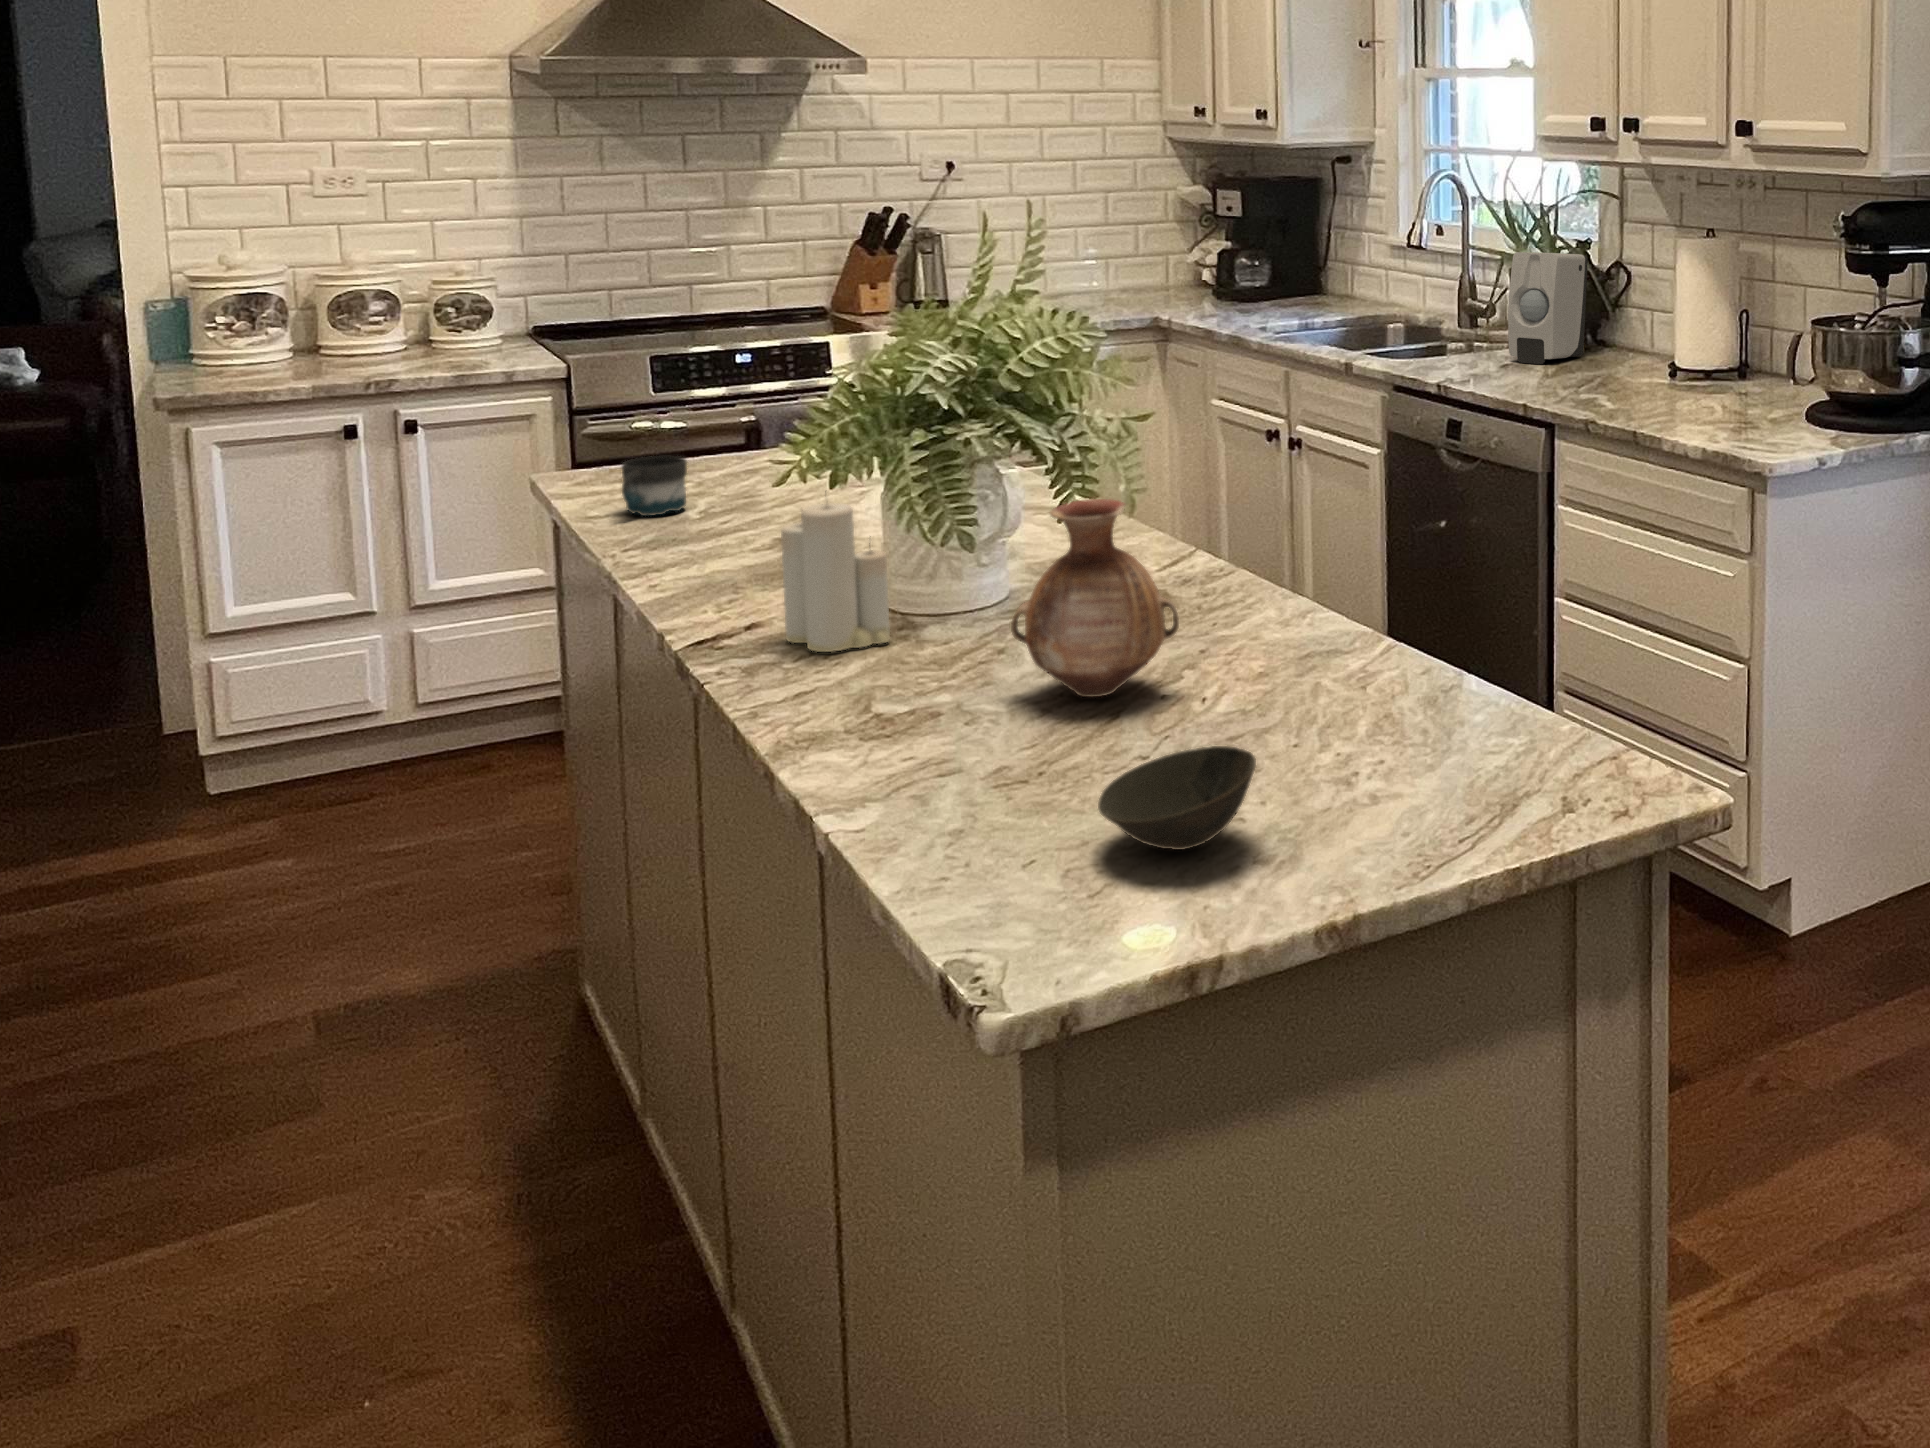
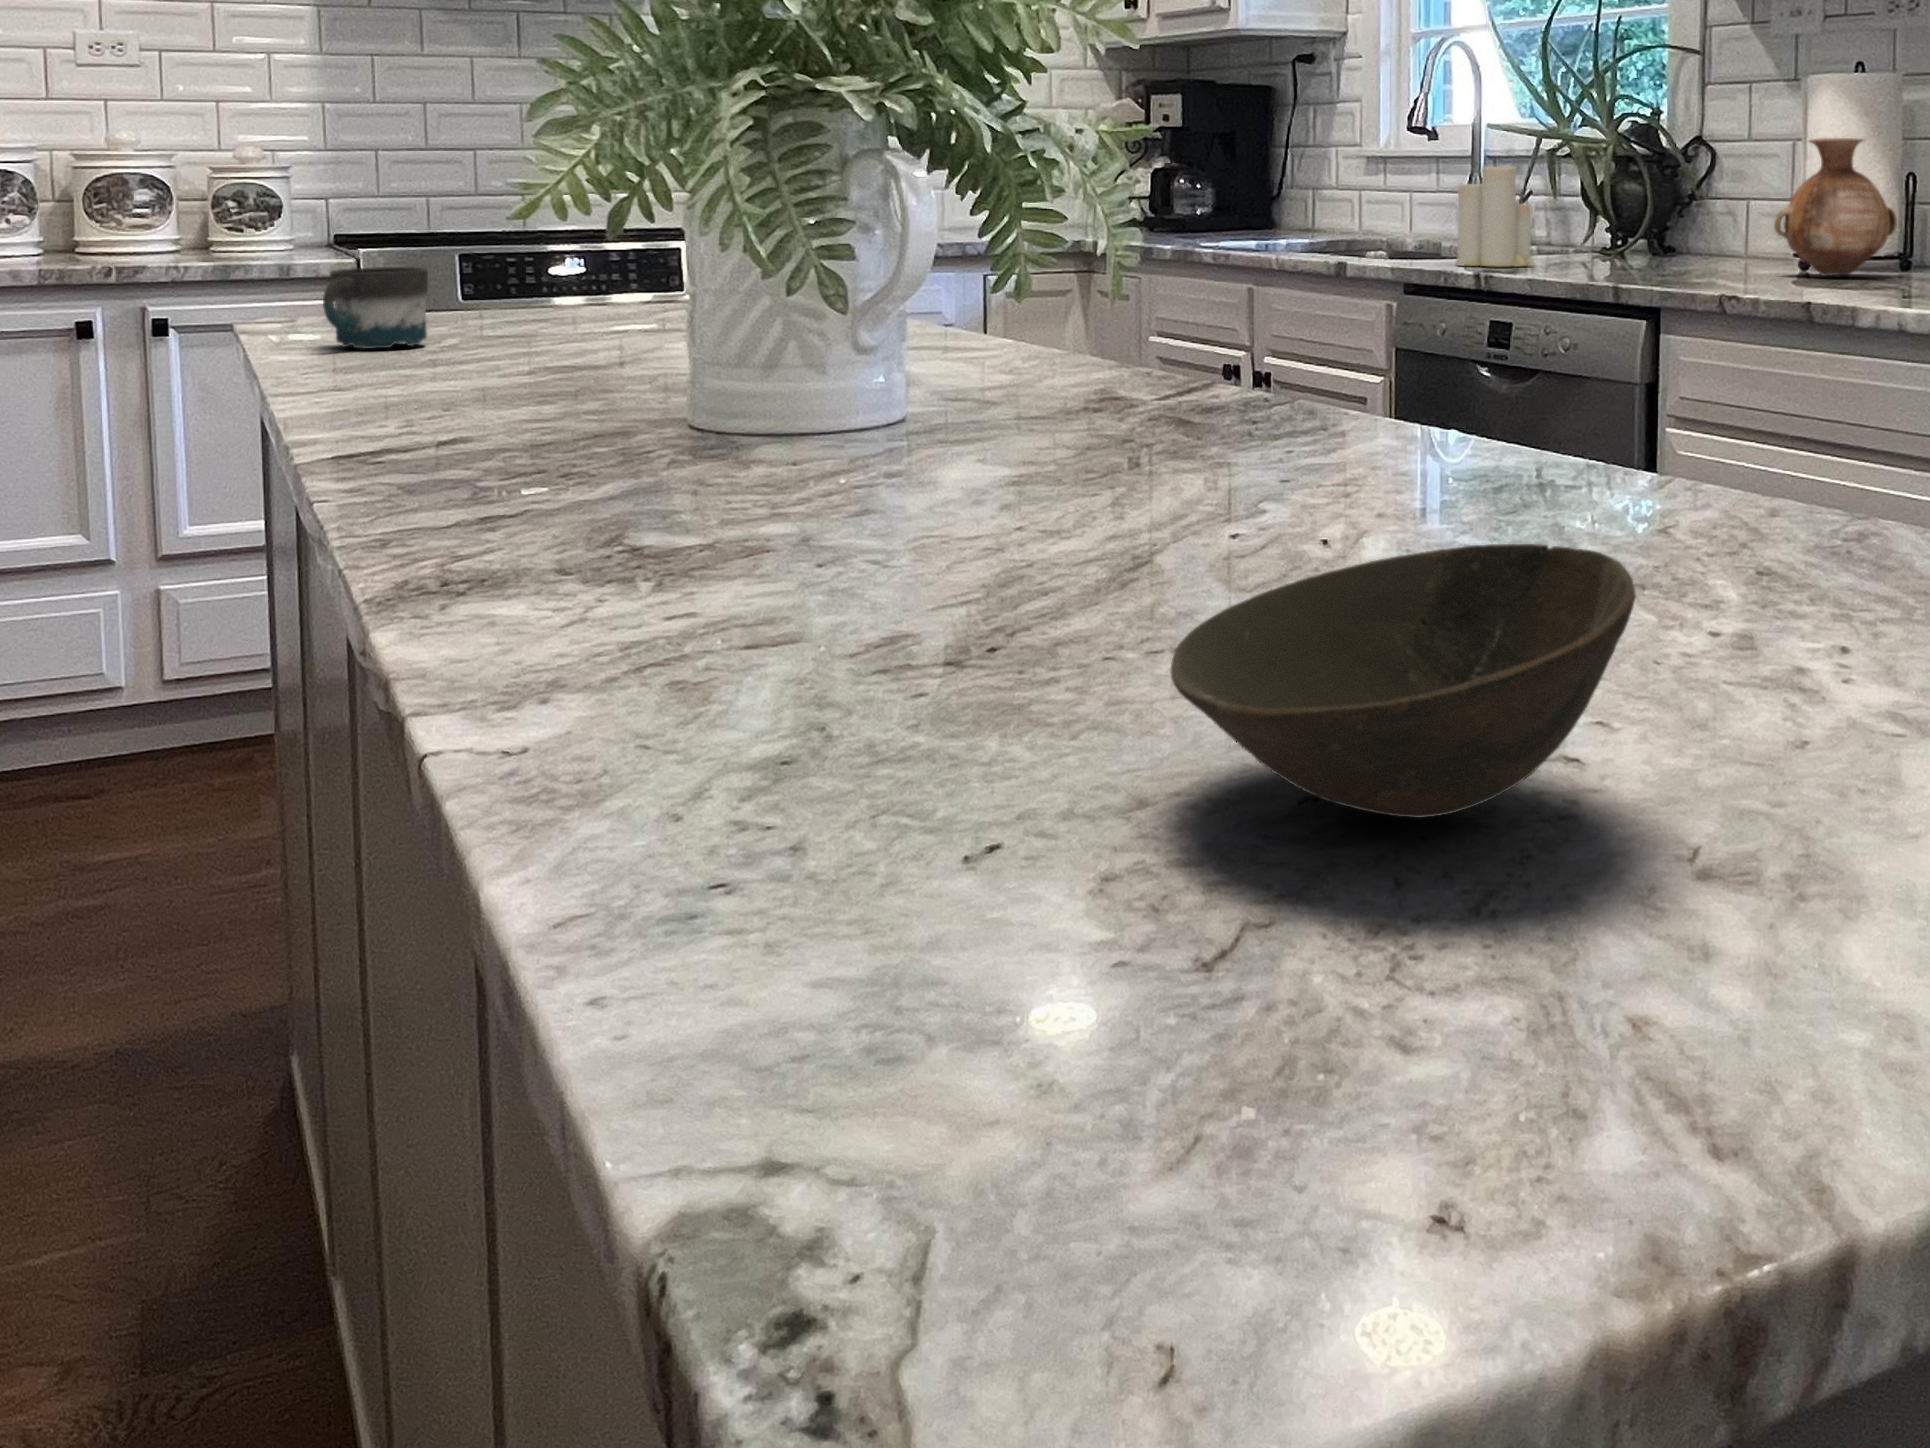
soap dispenser: present [1508,252,1588,364] -> none [1562,113,1666,263]
vase: present [1011,499,1179,697] -> present [1774,138,1897,276]
candle: present [781,503,890,652] -> present [1456,166,1534,266]

